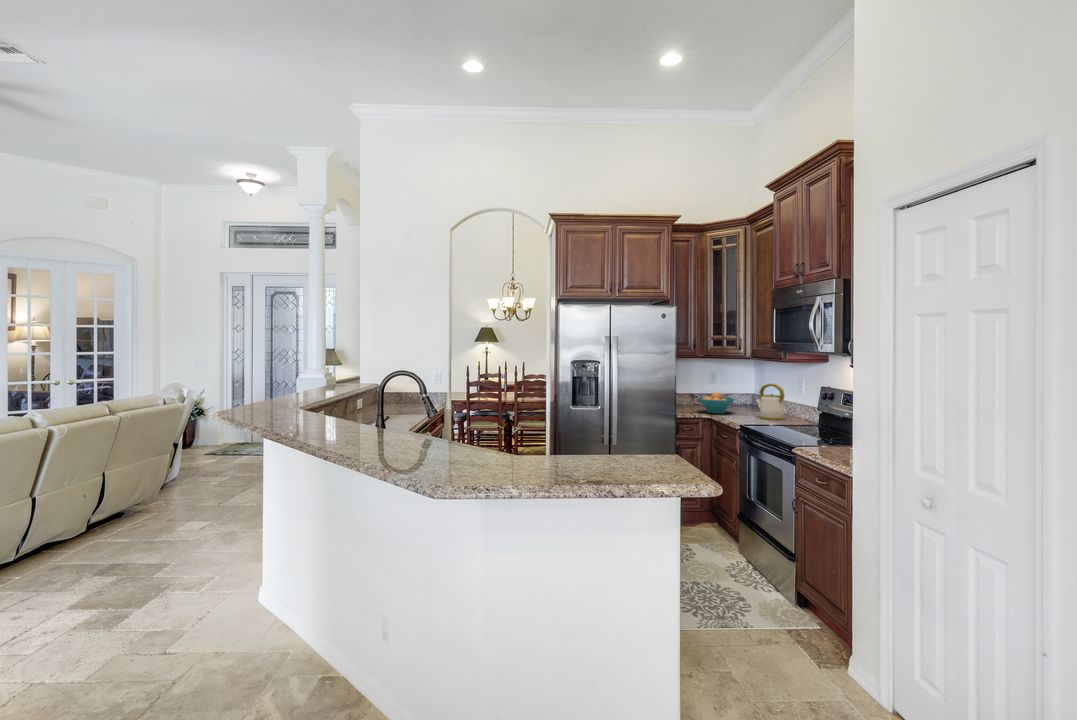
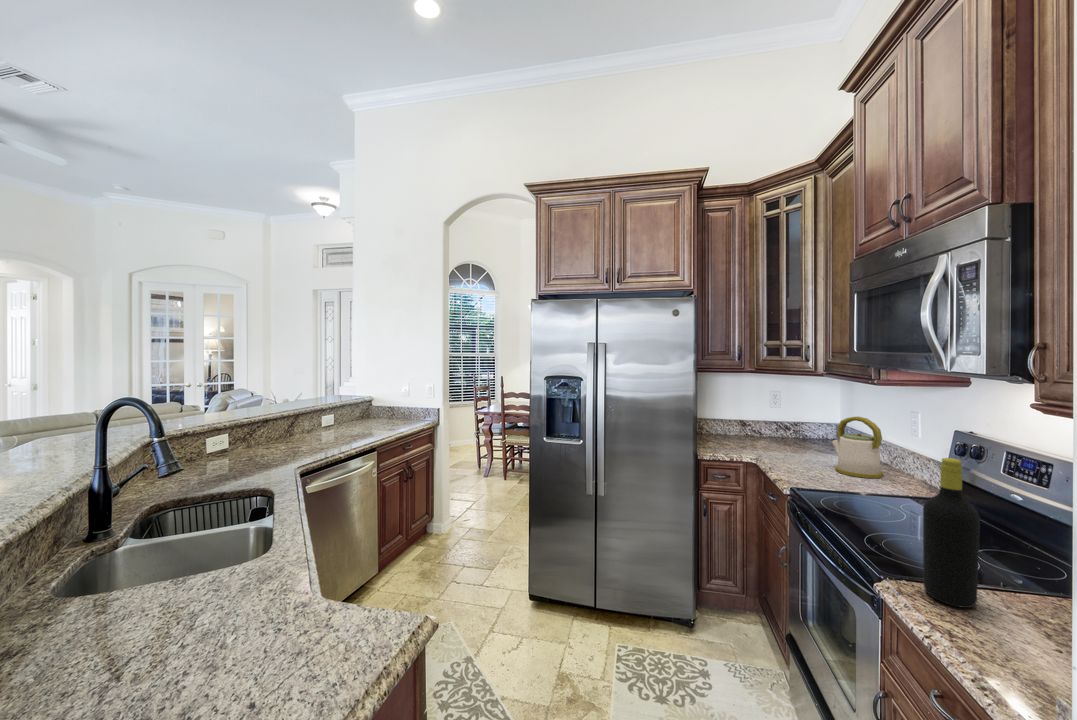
bottle: none [811,390,832,452] -> present [923,458,980,608]
fruit bowl: present [698,392,735,413] -> none [739,423,799,456]

